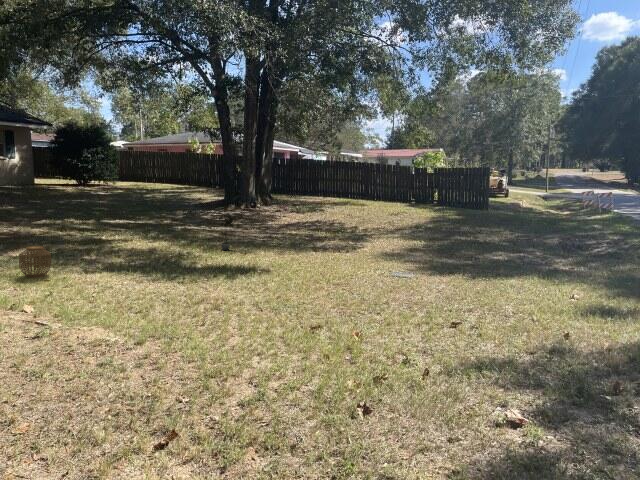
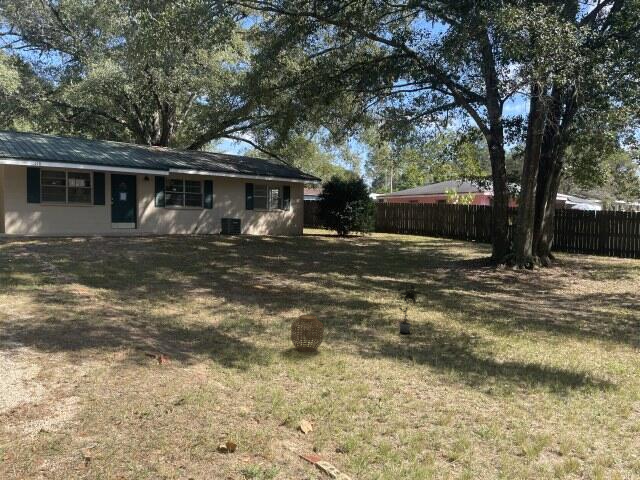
potted plant: present [219,215,236,250] -> present [398,285,421,333]

